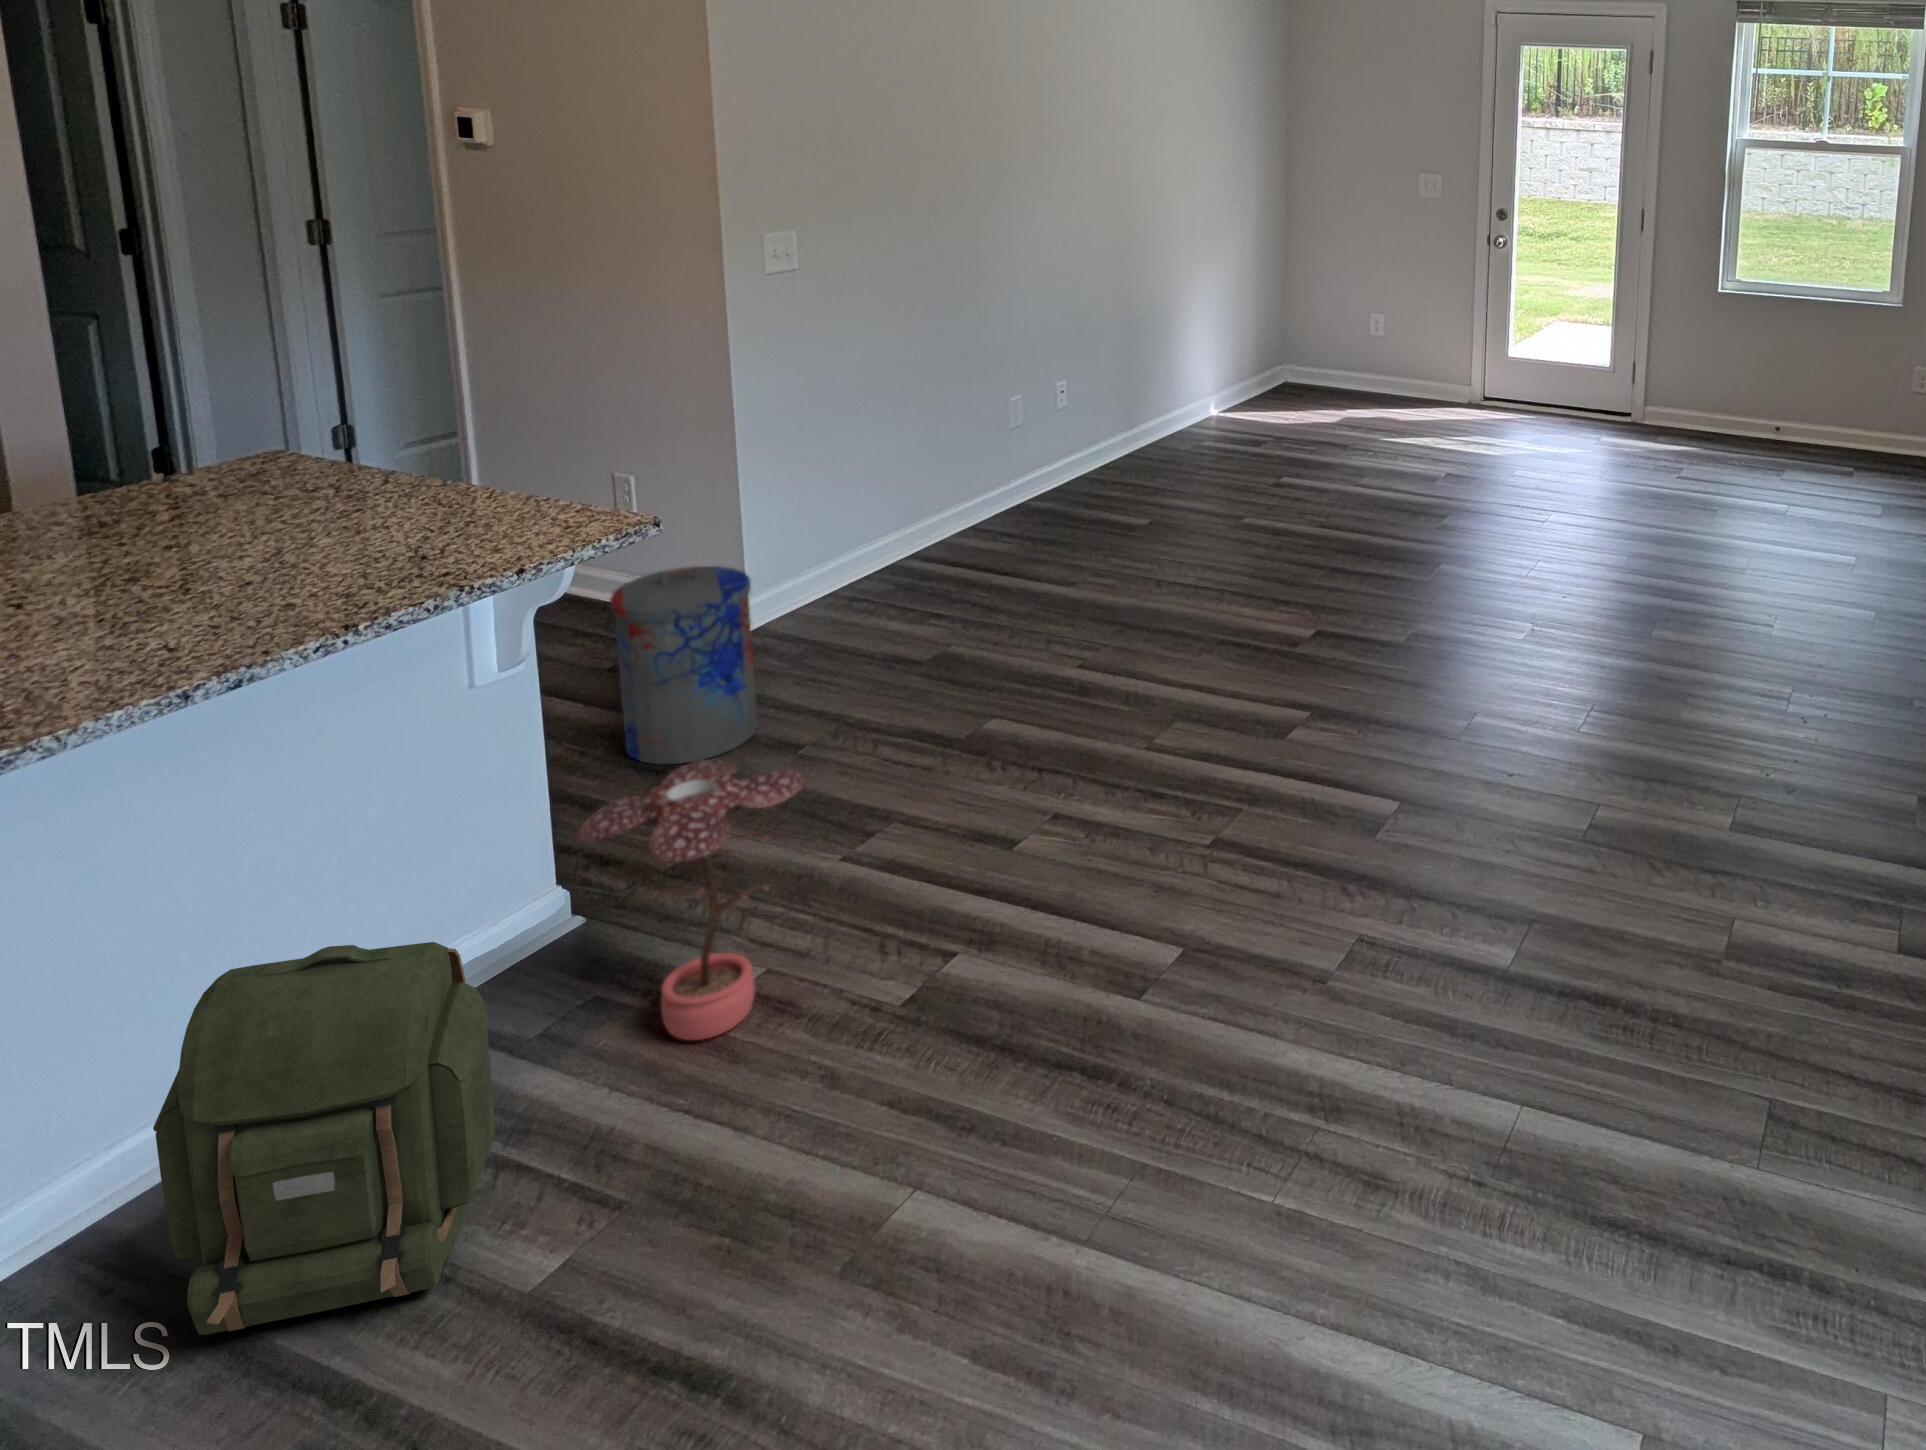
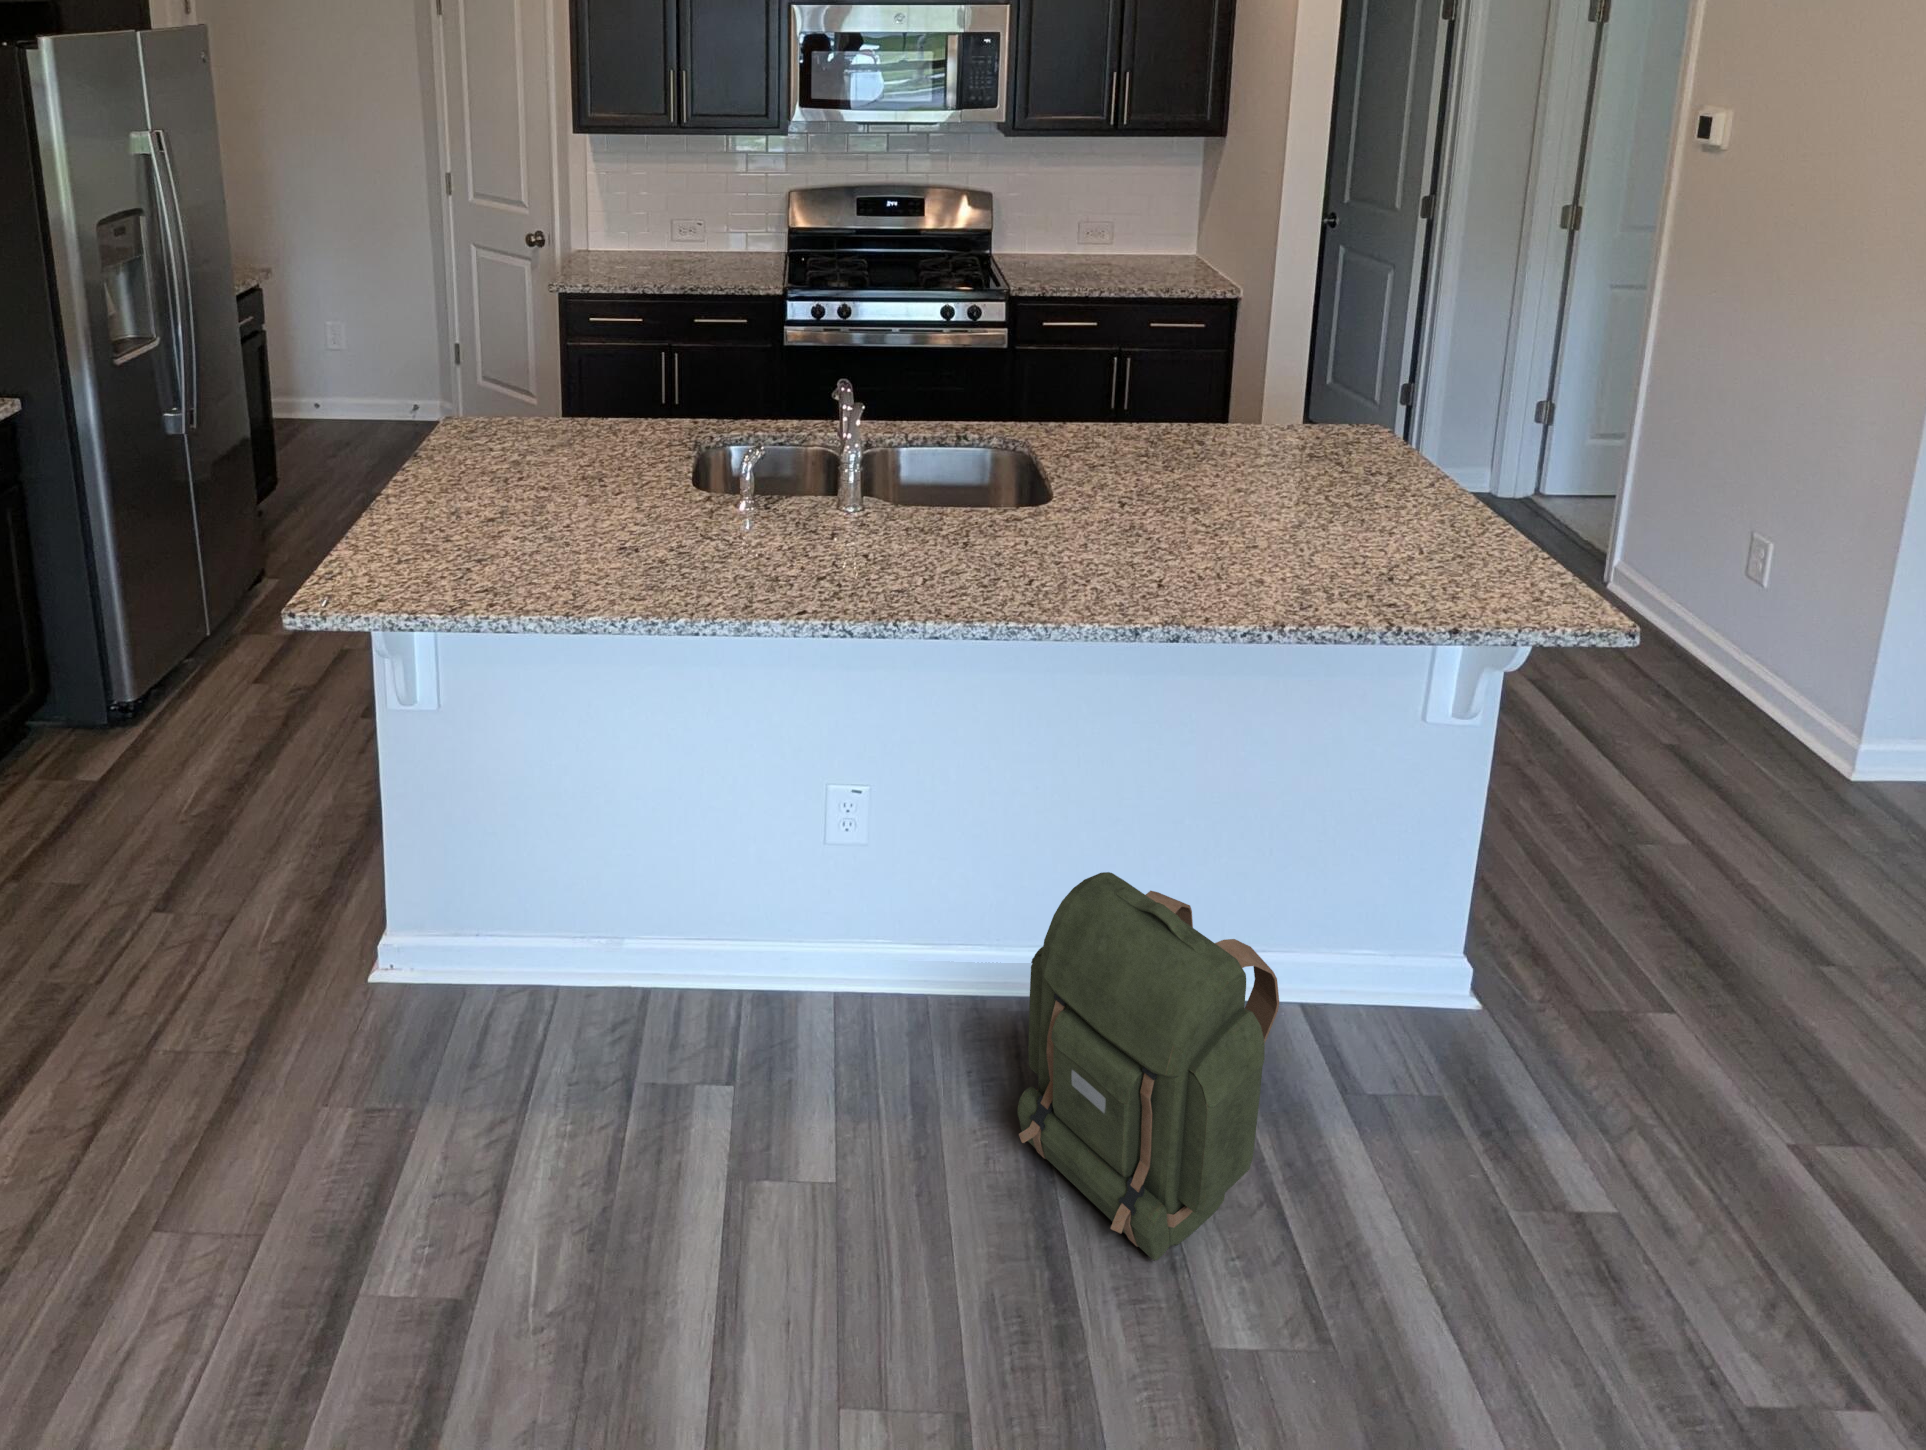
trash can: present [610,566,757,765] -> none [1628,662,1829,909]
potted plant: present [578,760,805,1040] -> none [1433,916,1709,1252]

